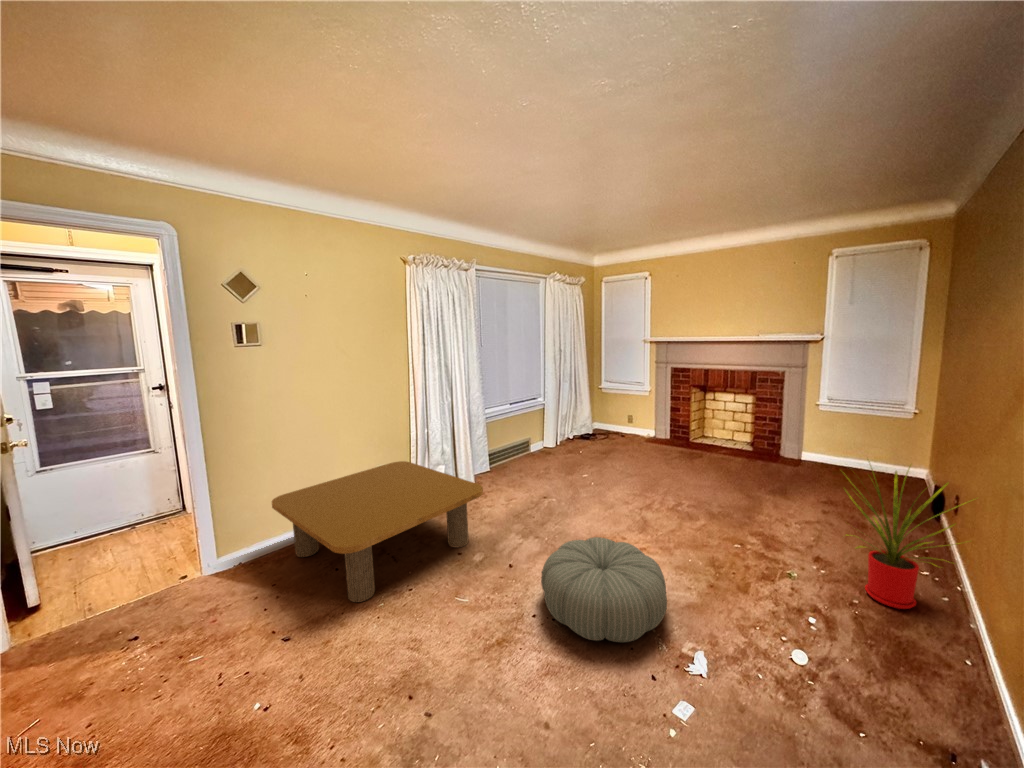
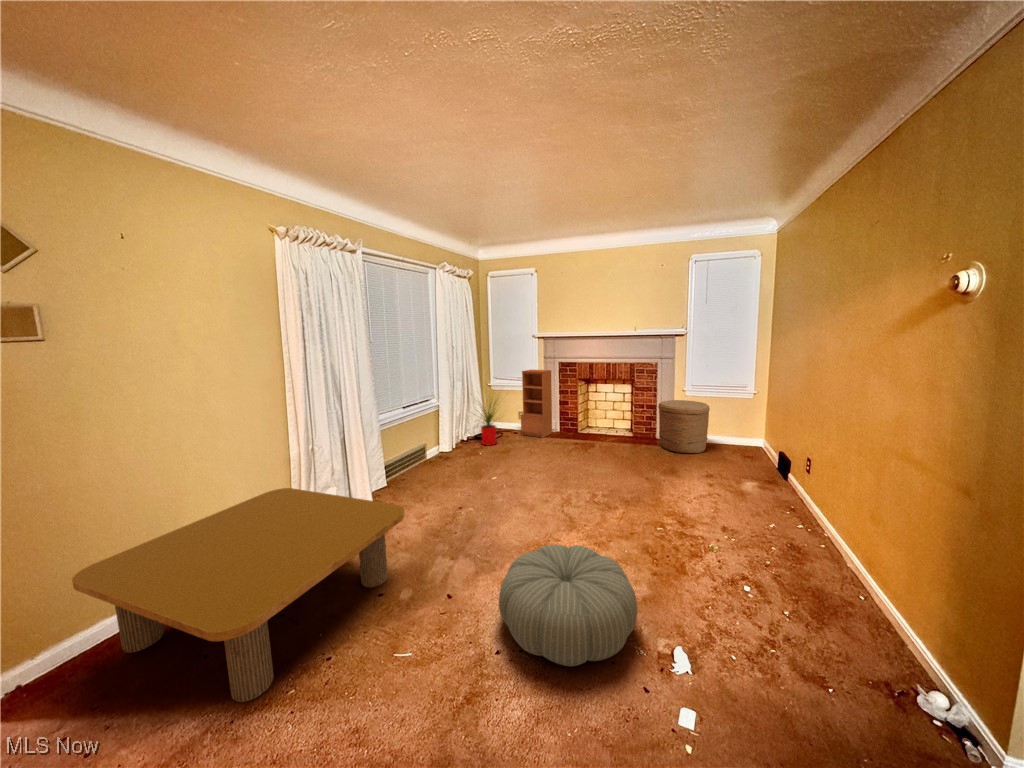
bookcase: none [627,373,662,444] -> present [521,370,552,438]
basket: none [781,414,849,477] -> present [658,400,710,453]
house plant: present [845,465,968,609] -> present [474,401,497,445]

